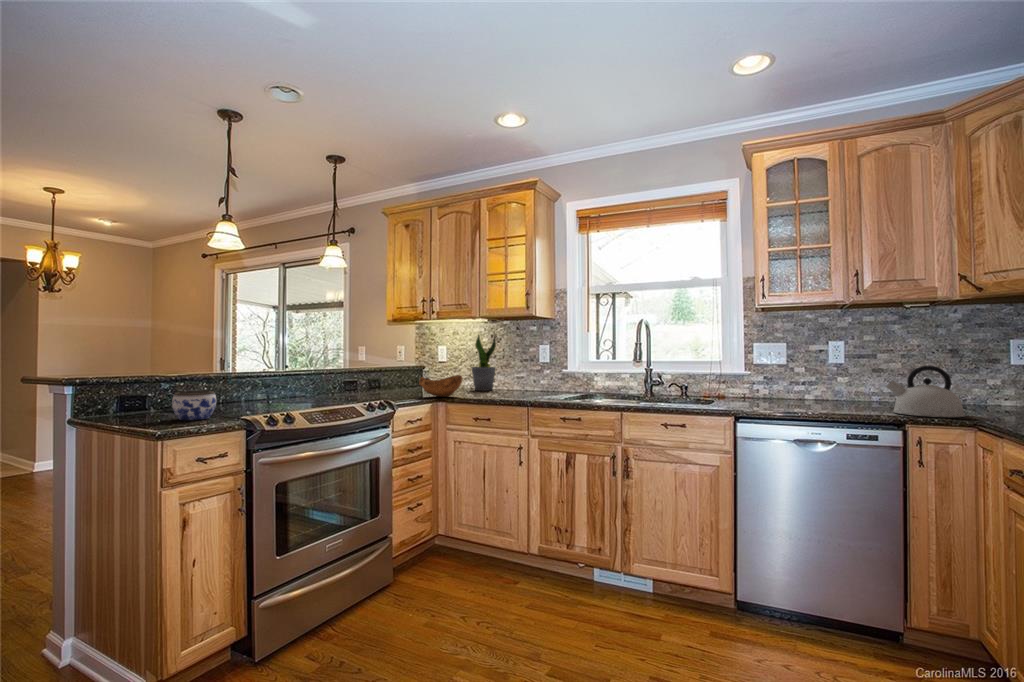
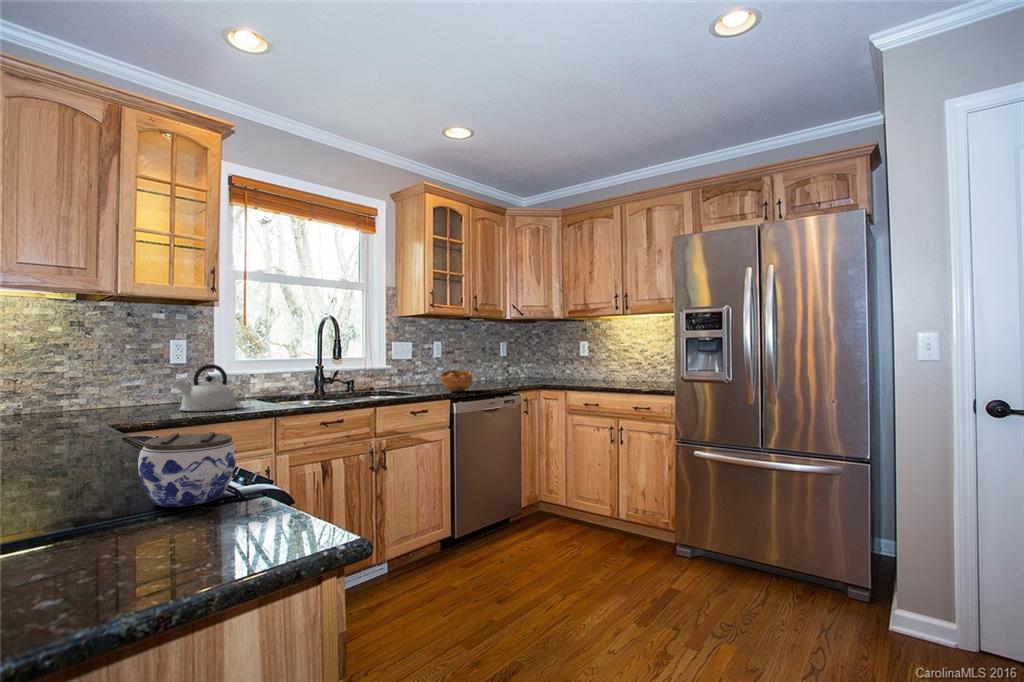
potted plant: present [472,335,496,391] -> none [33,317,88,415]
kettle: present [886,365,965,417] -> present [175,364,237,411]
wooden bowl: present [419,375,462,397] -> present [440,370,473,392]

